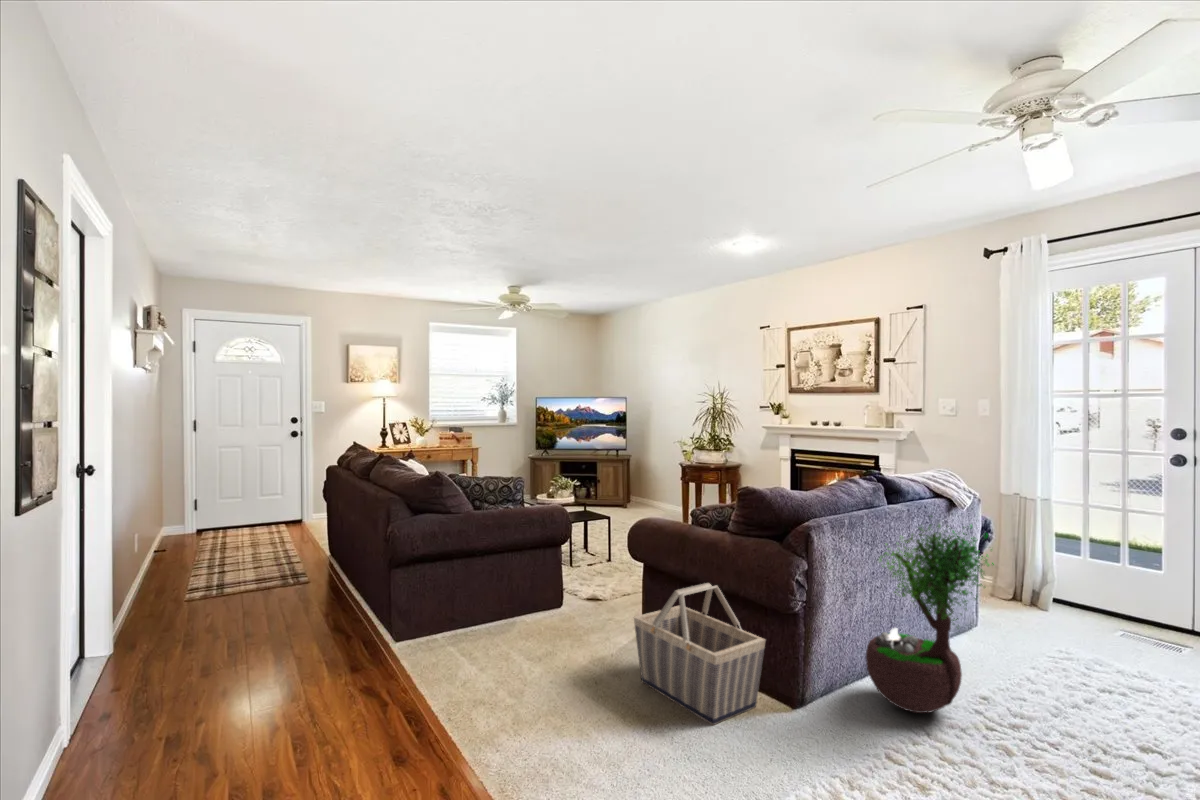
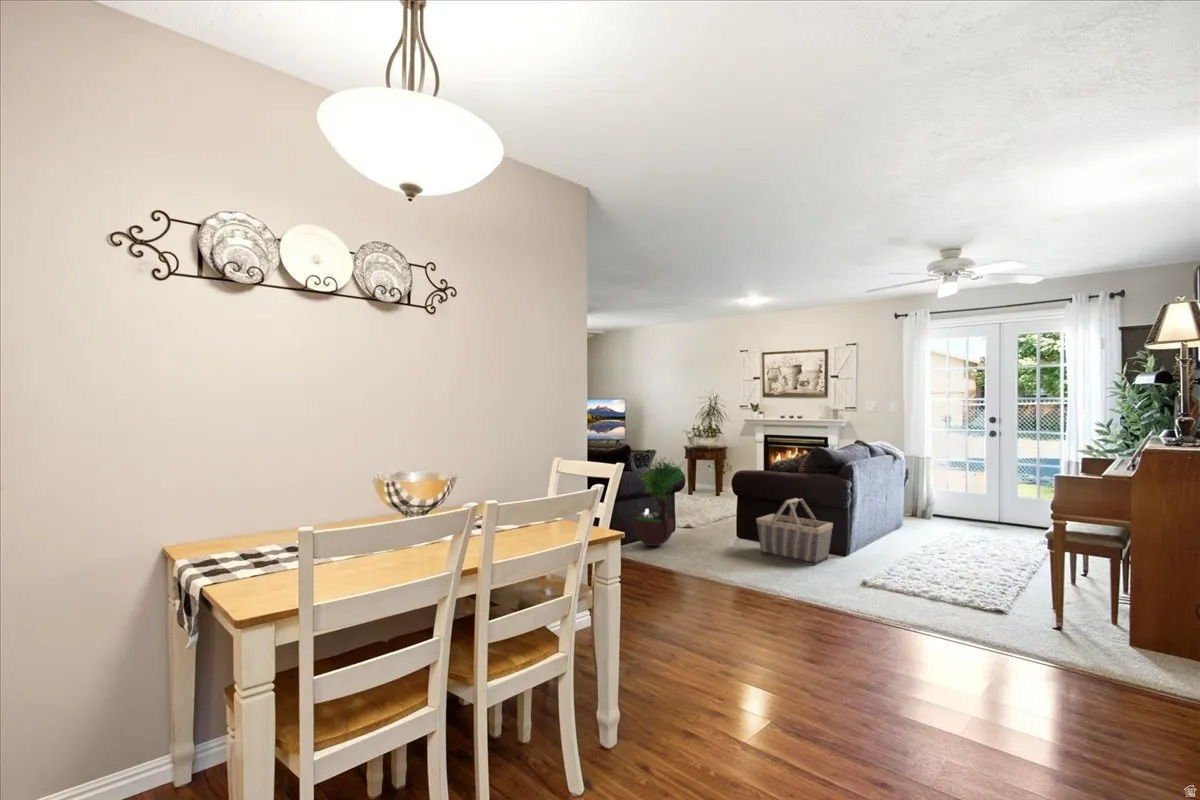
potted tree: present [866,525,994,713] -> present [633,458,684,546]

